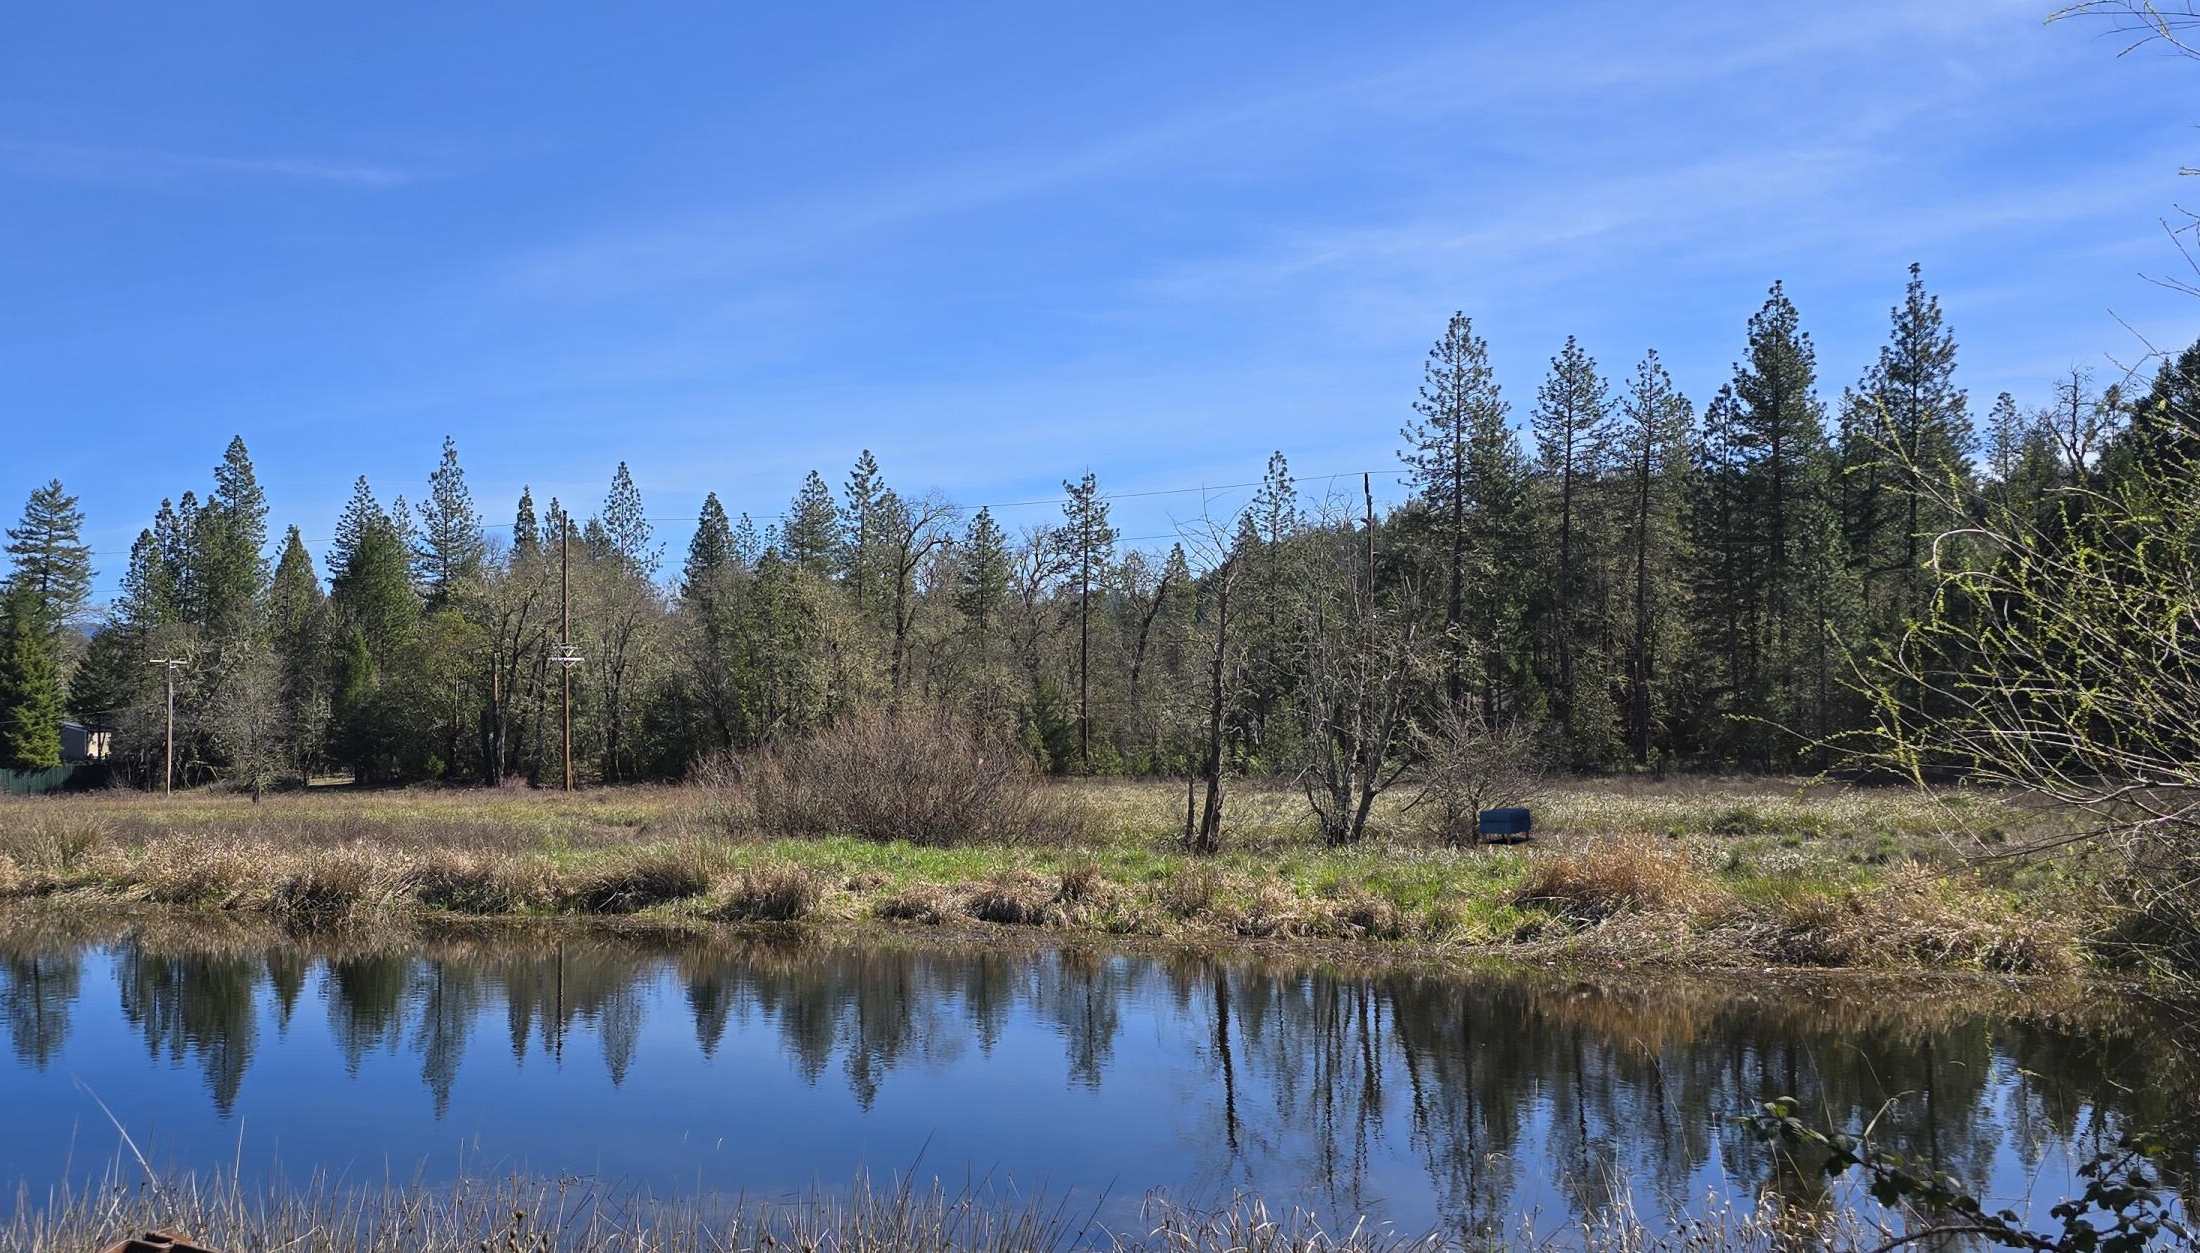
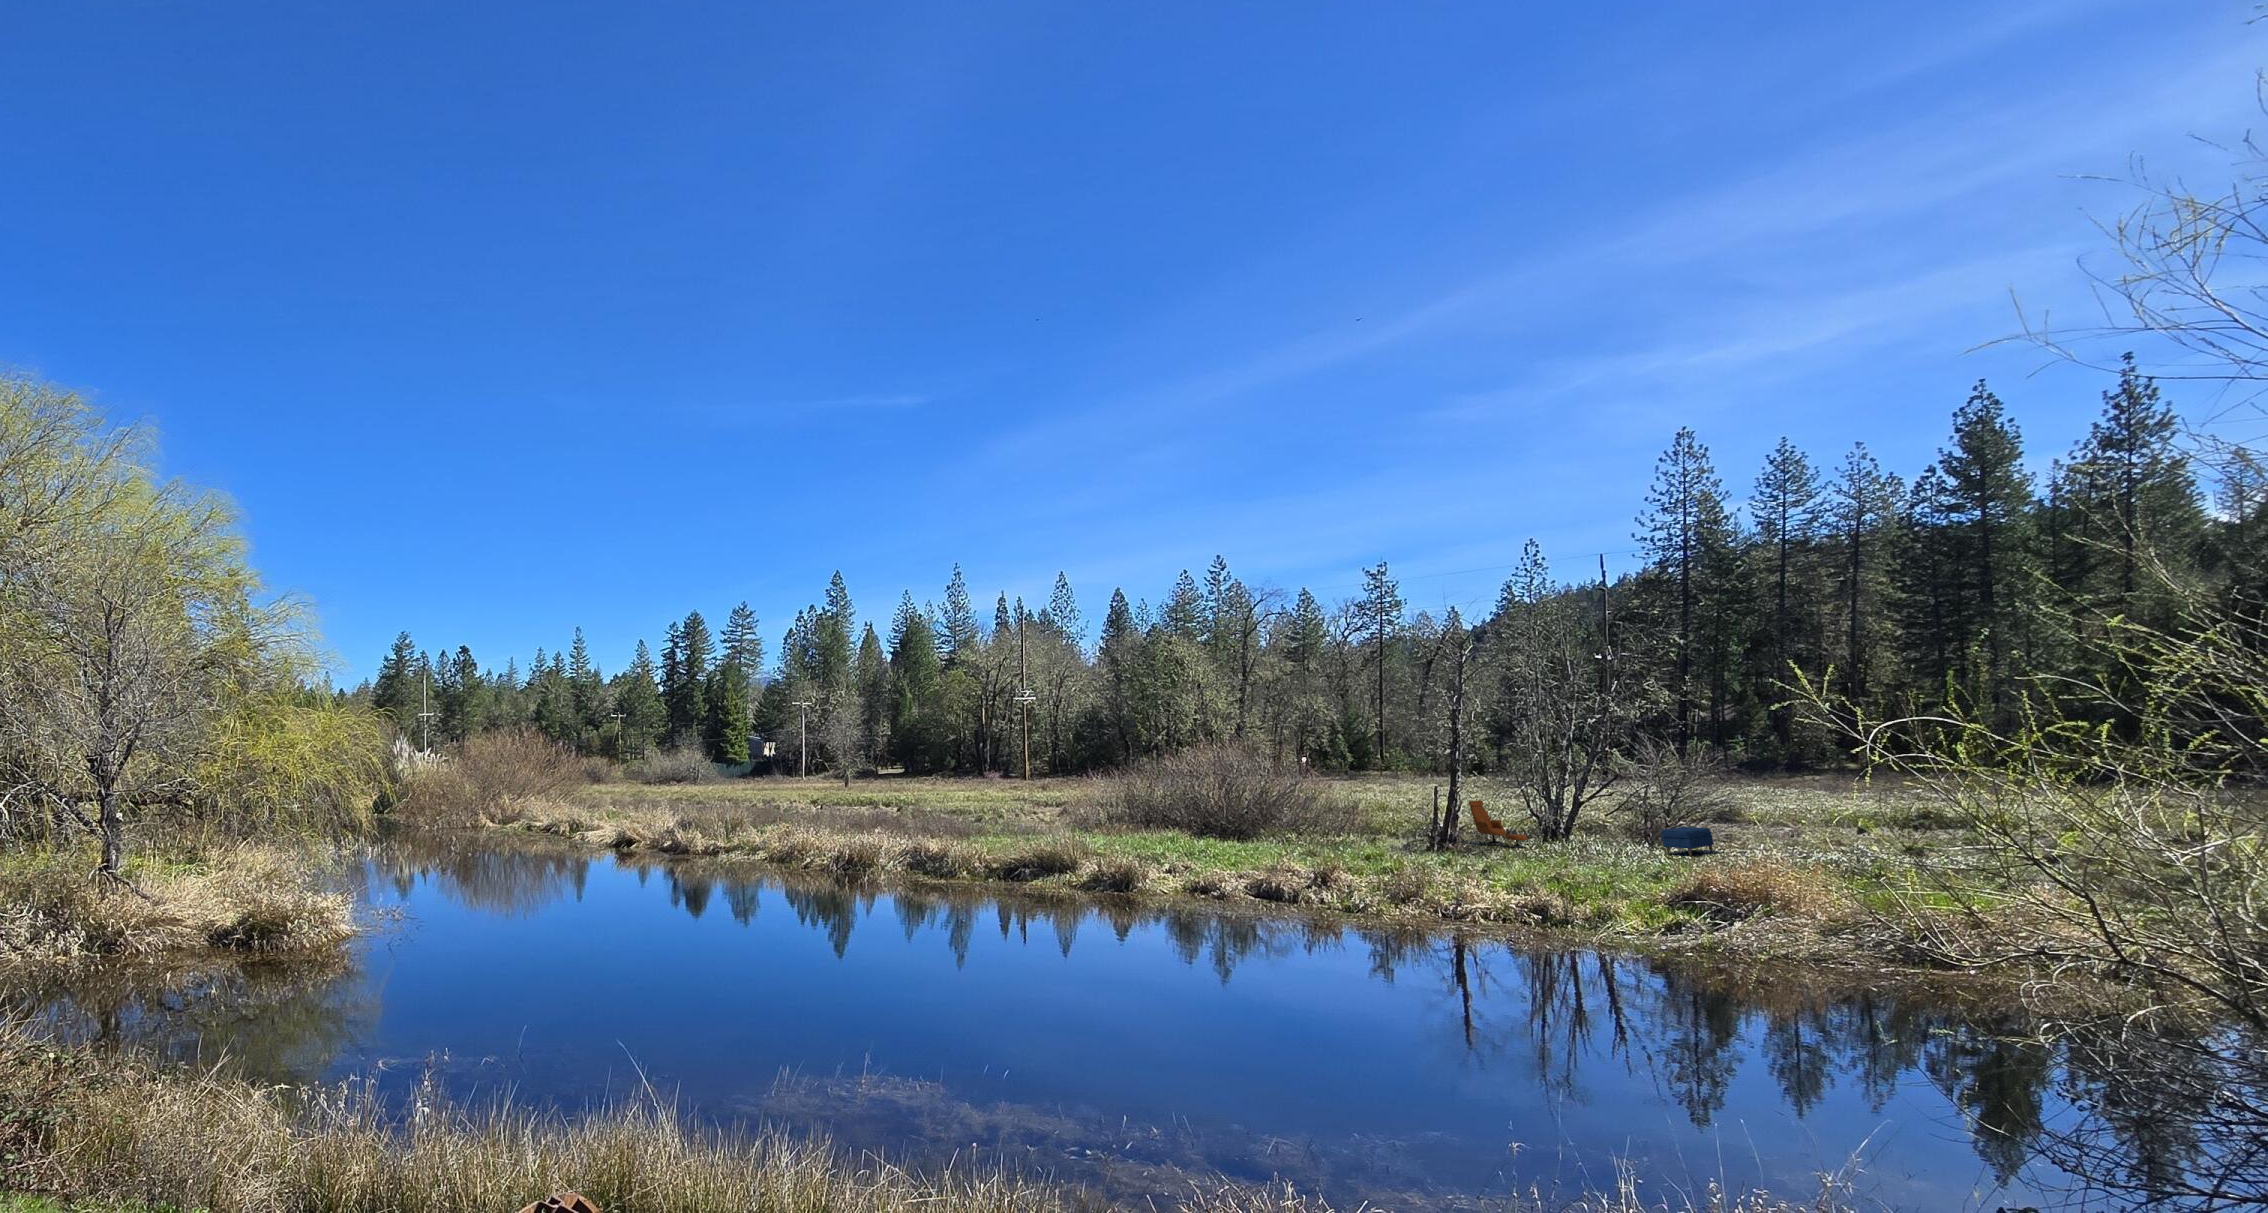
lounge chair: none [1251,779,1320,842] -> present [1469,800,1527,848]

